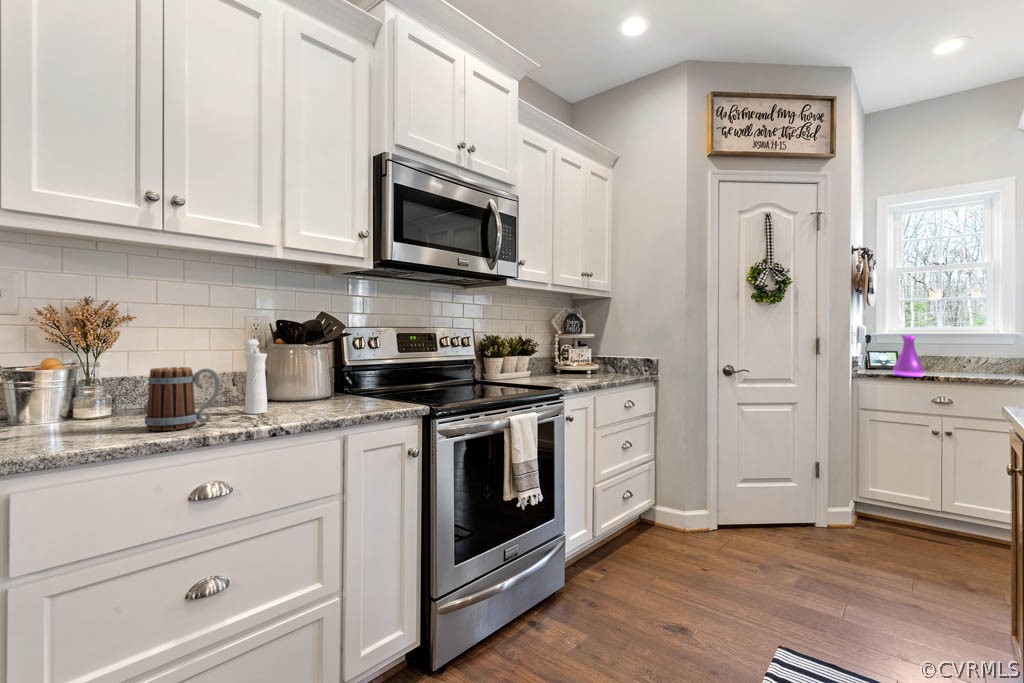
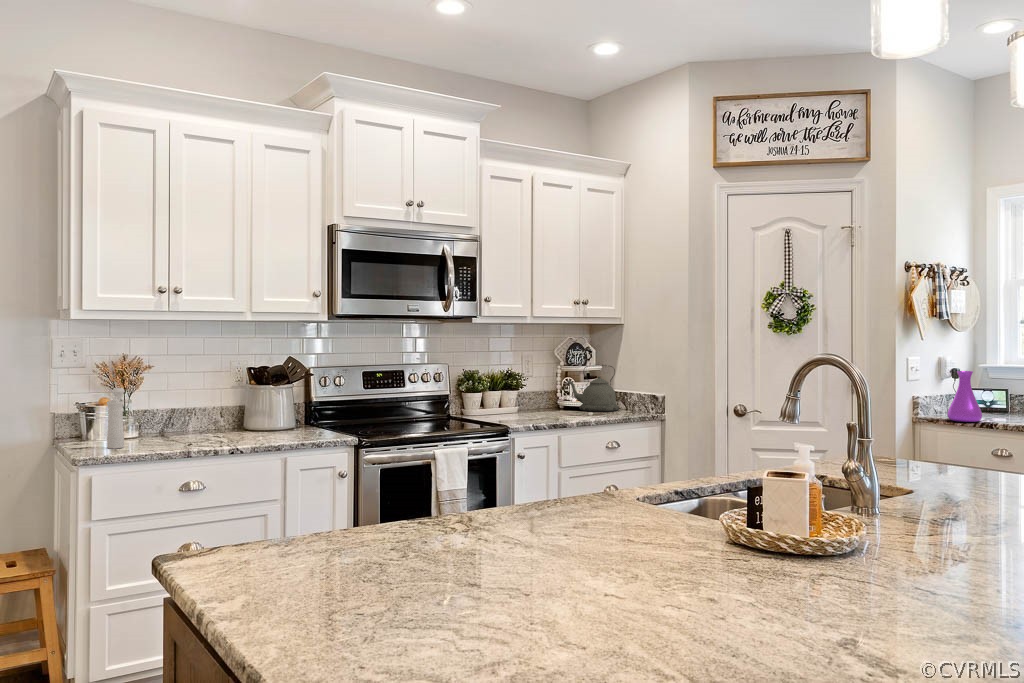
kettle: none [572,334,619,375] -> present [567,365,619,412]
pepper mill: present [243,339,267,414] -> present [107,388,125,449]
mug: present [145,367,220,431] -> none [157,407,200,448]

